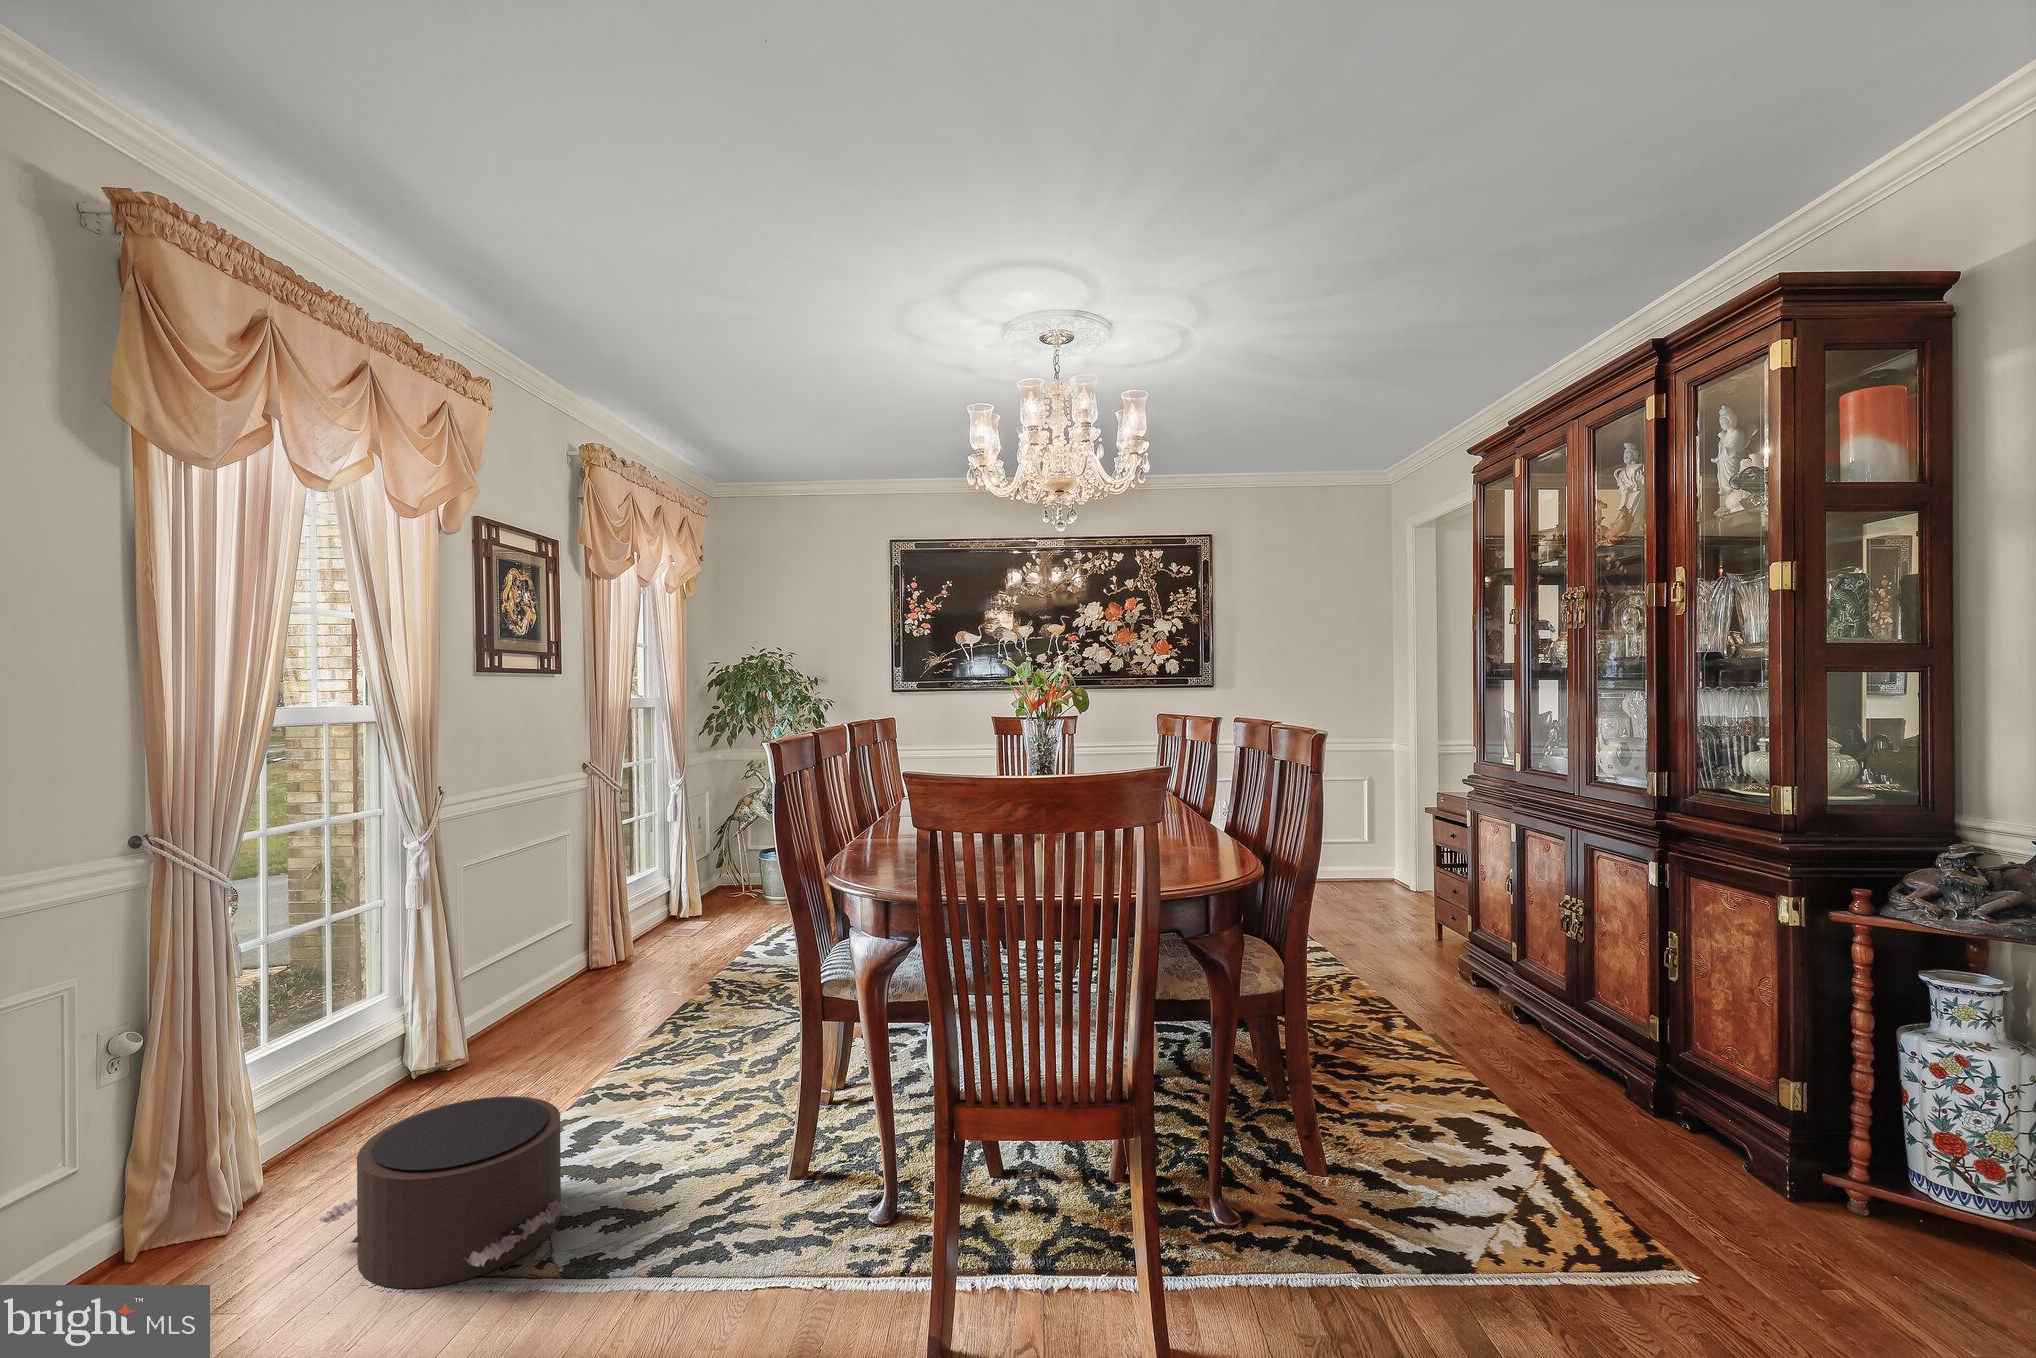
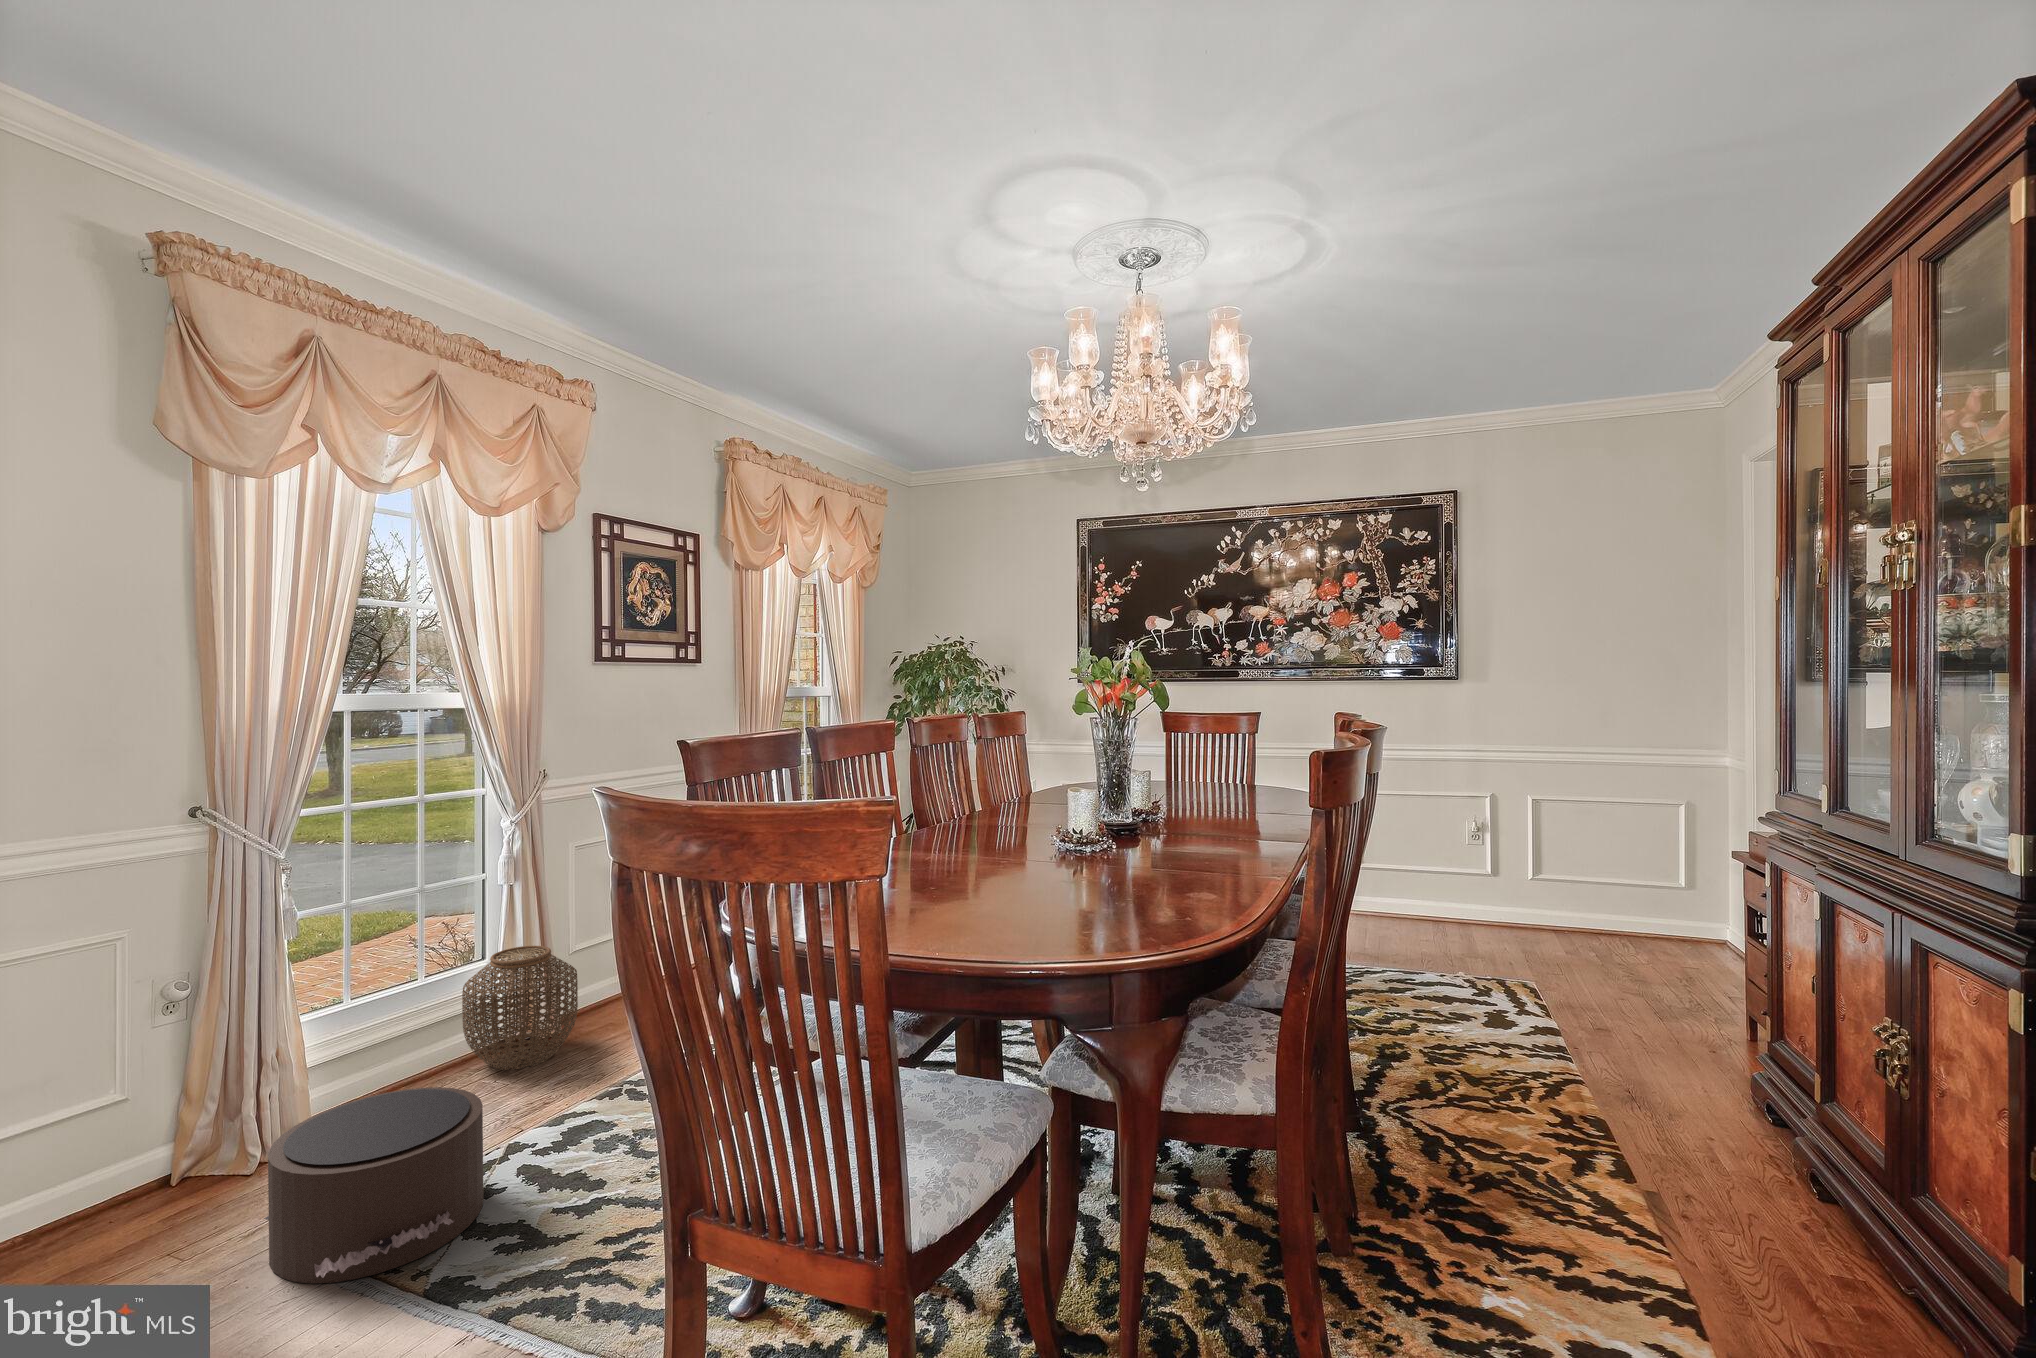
woven basket: none [390,969,514,1100] -> present [462,946,578,1070]

